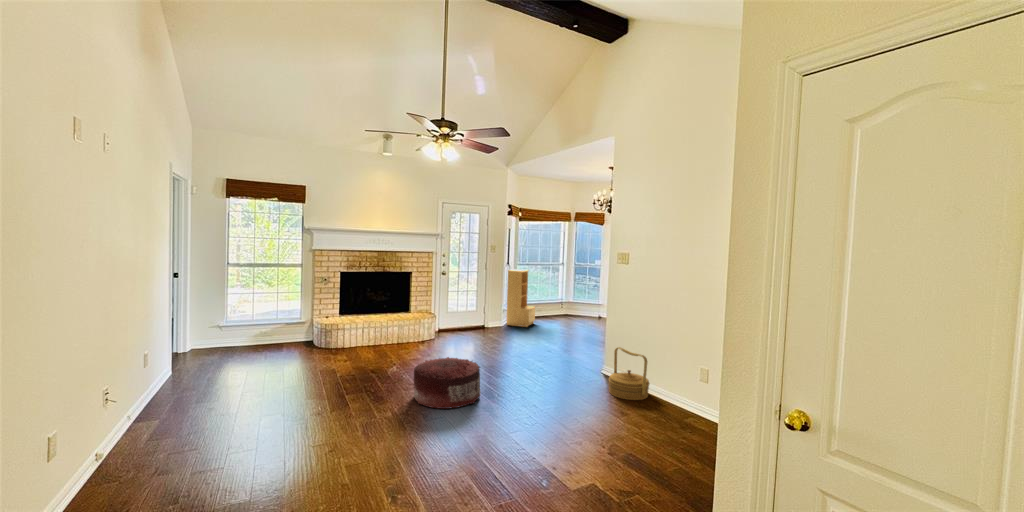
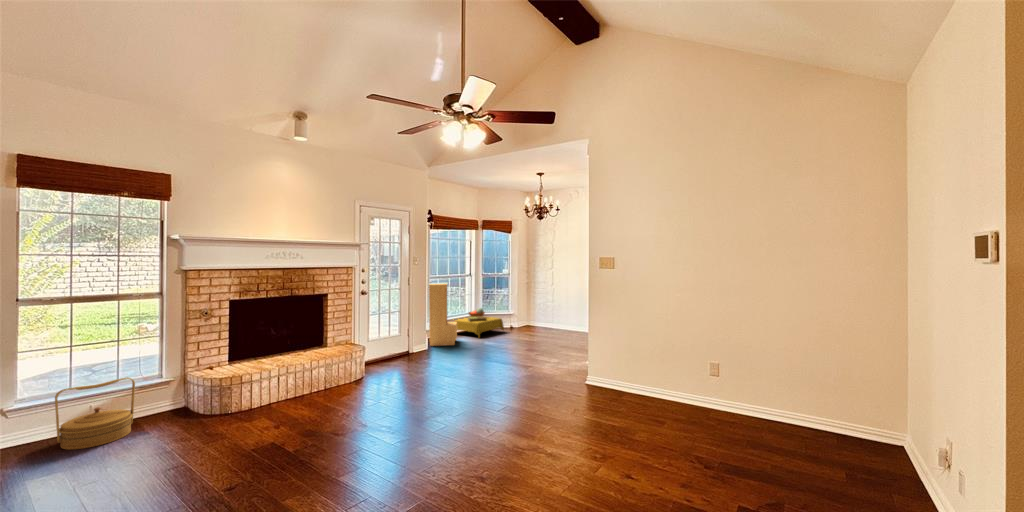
side table: none [536,296,588,324] -> present [453,308,504,337]
woven basket: present [609,347,650,400] -> present [55,378,135,450]
pouf: present [414,357,480,409] -> none [443,393,532,469]

